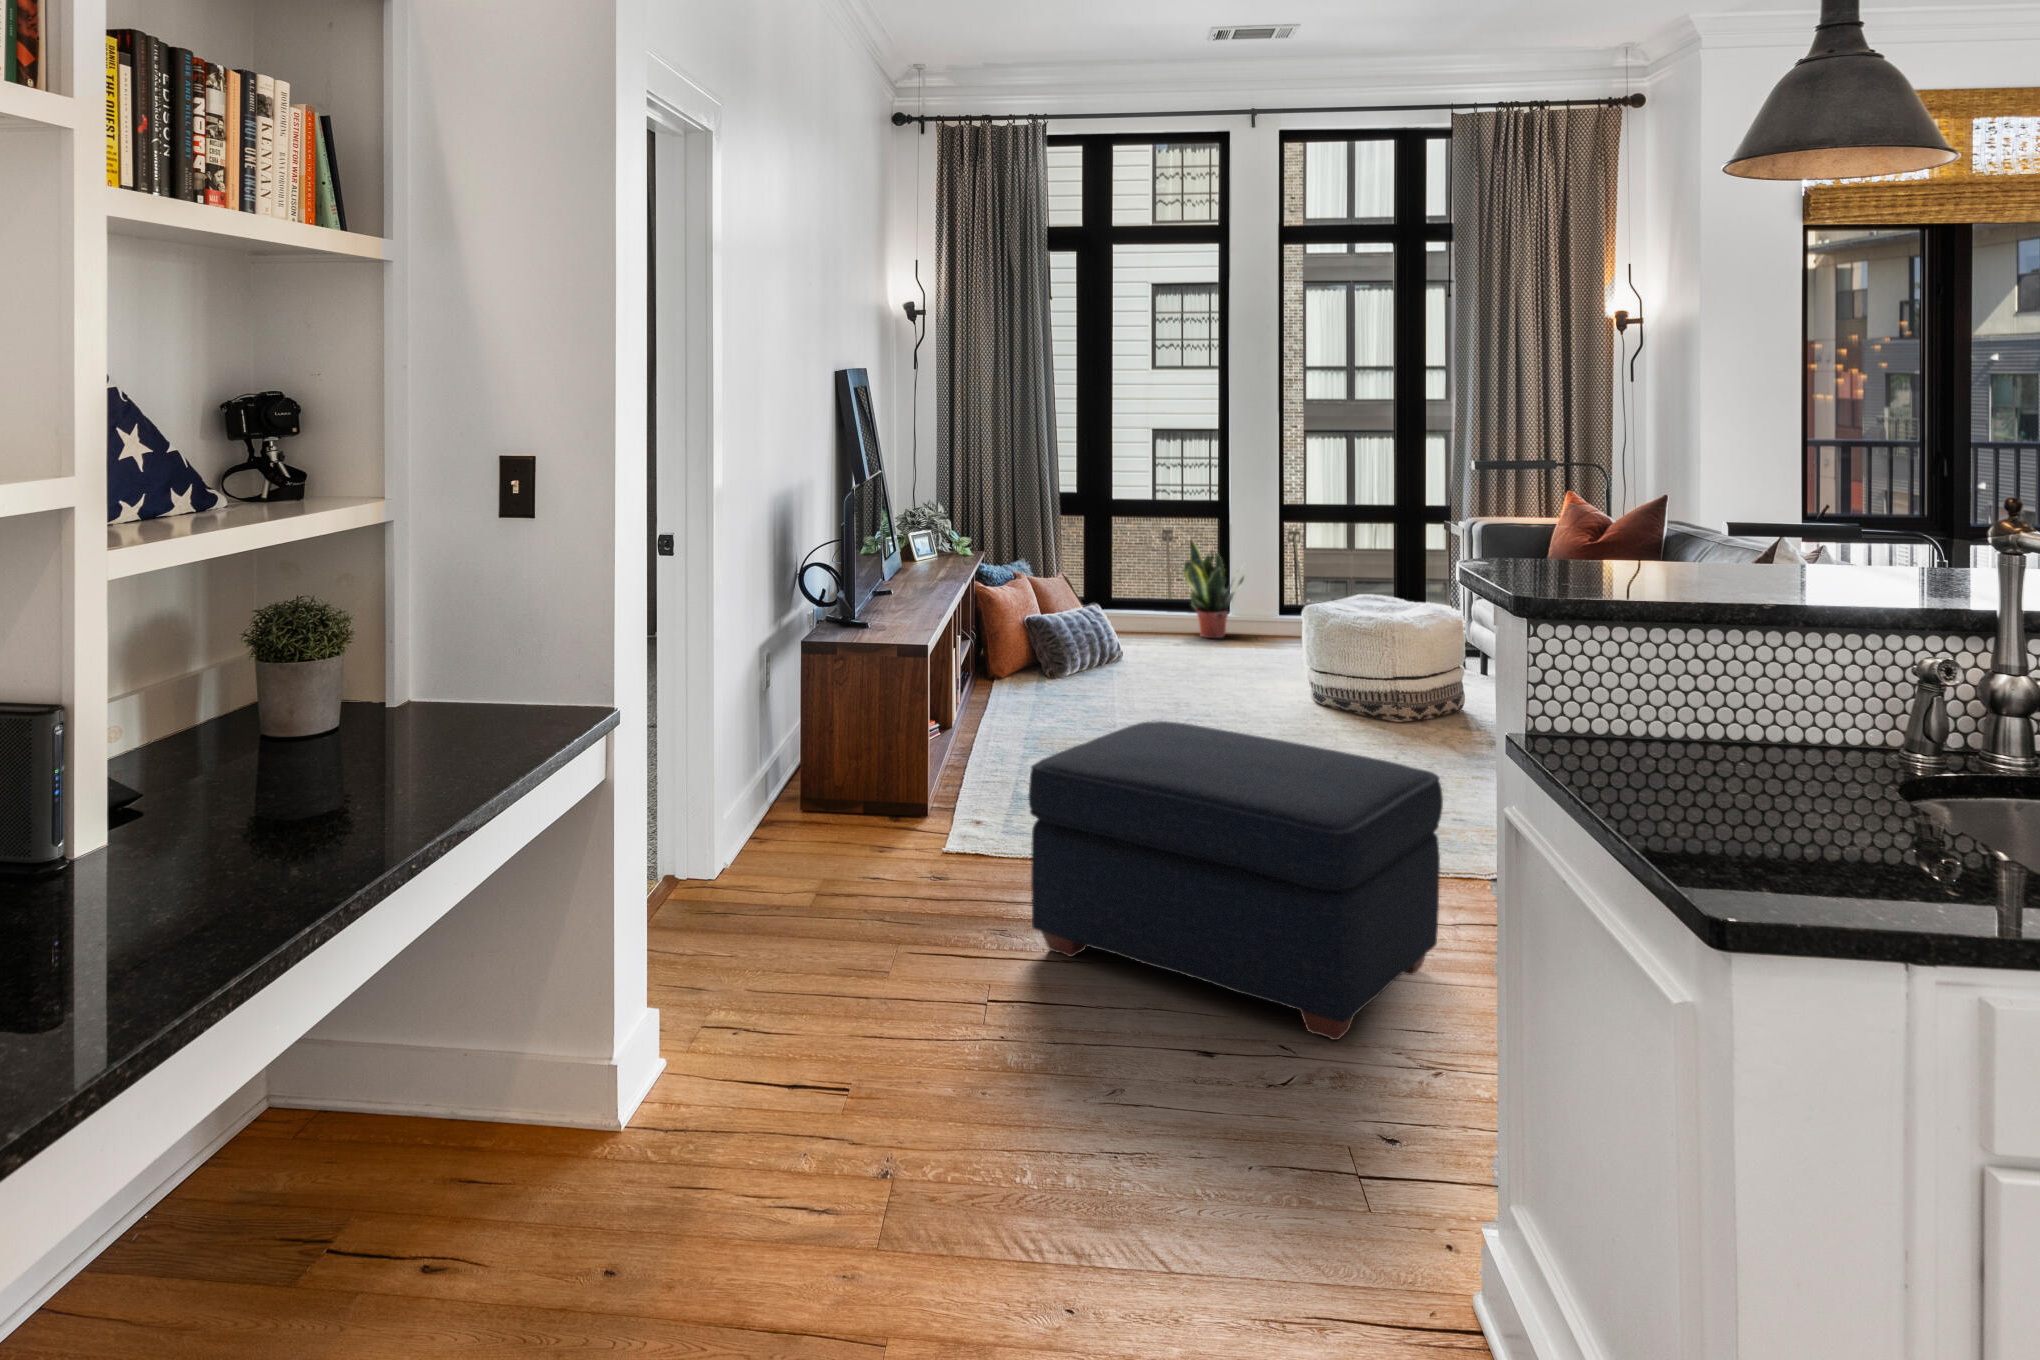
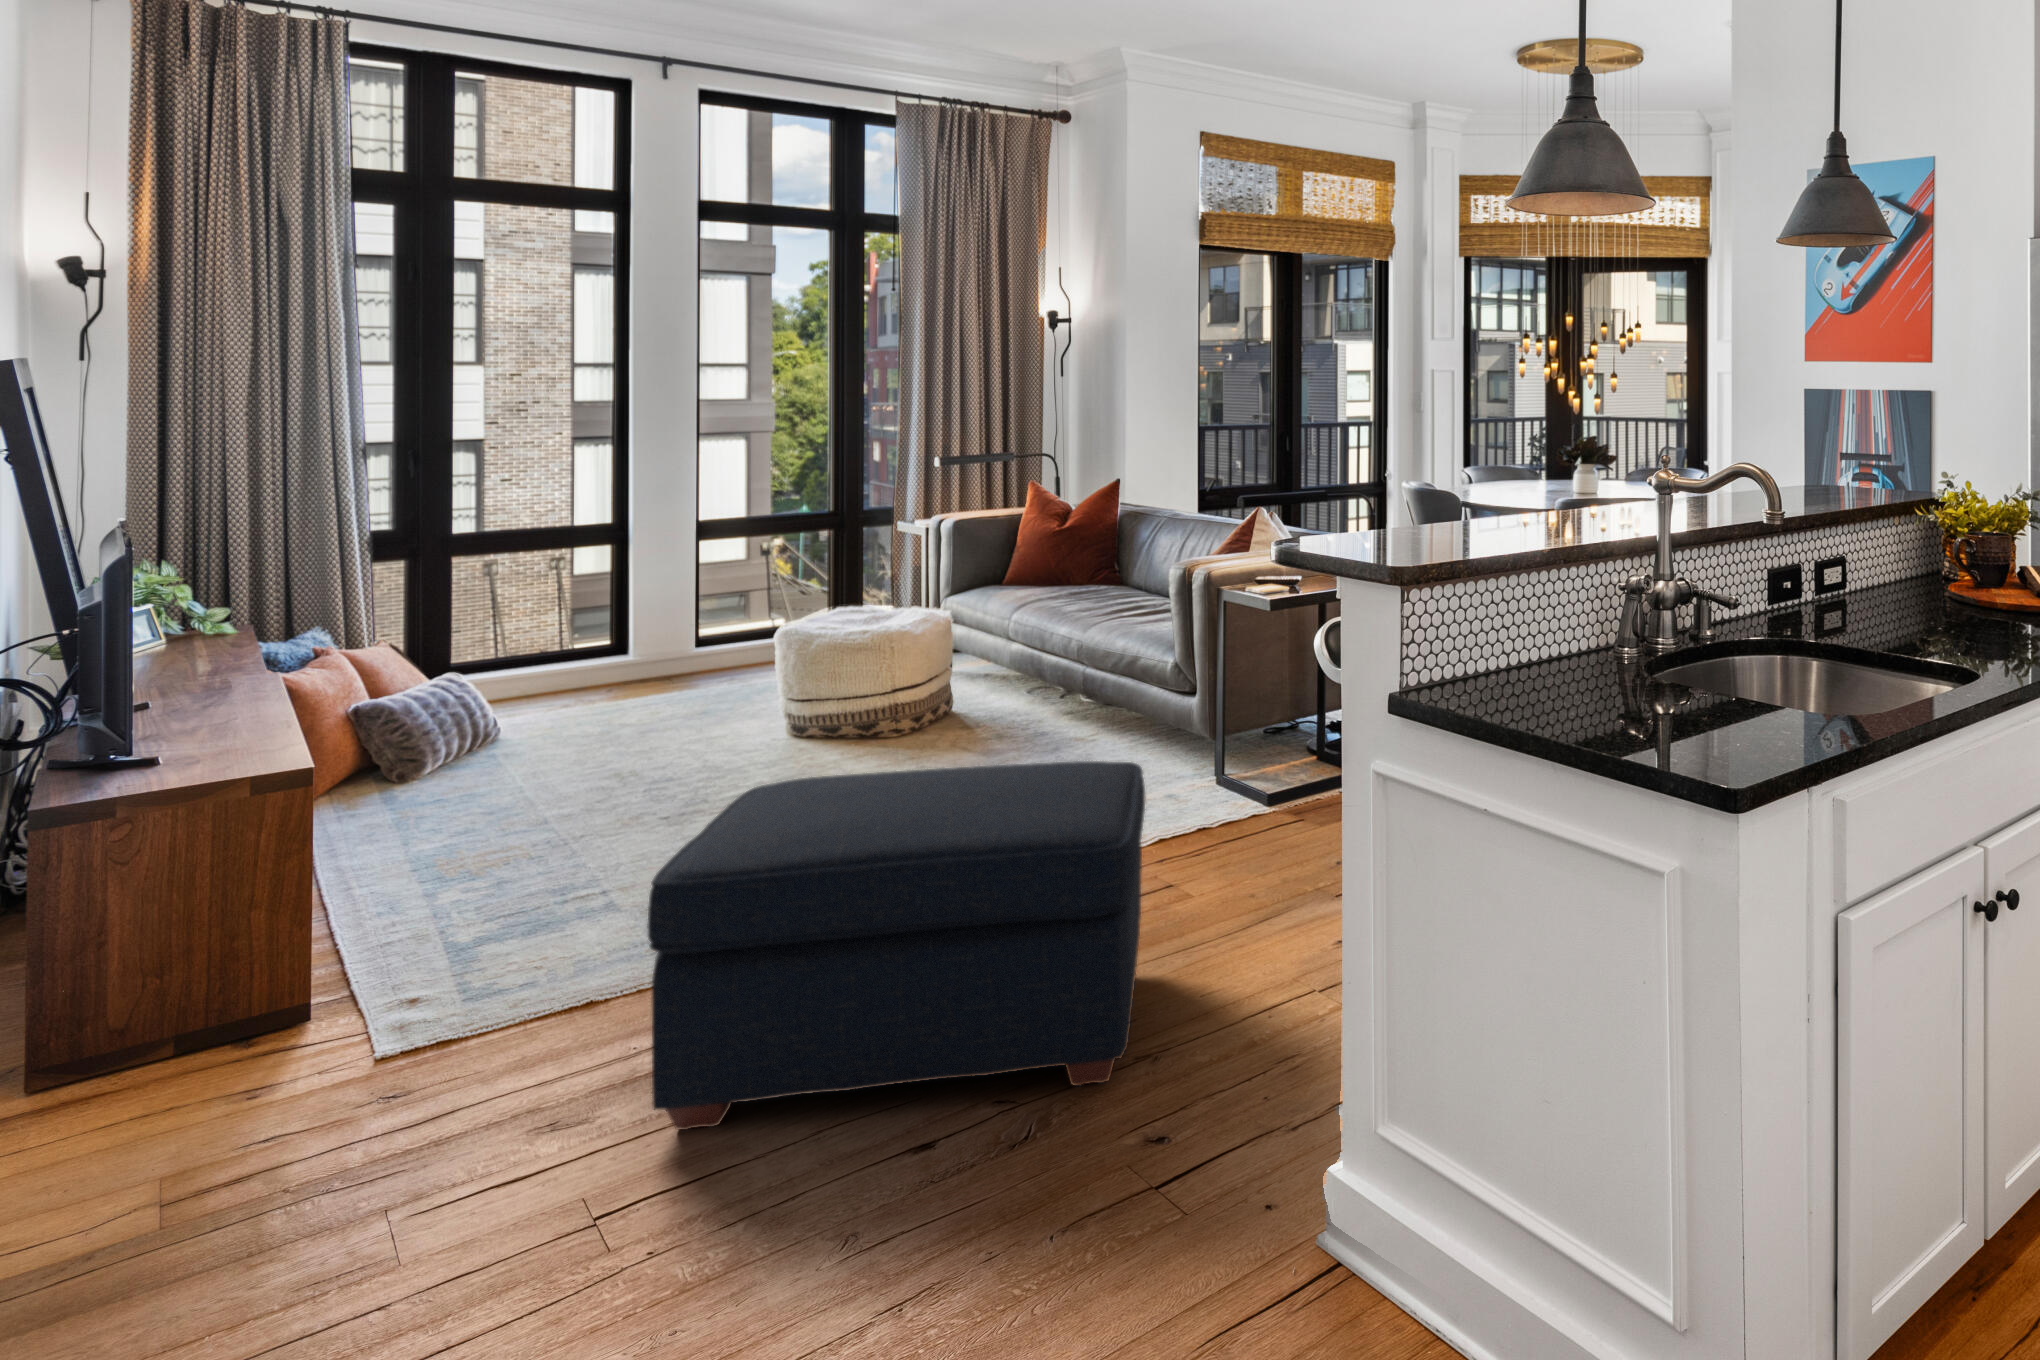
potted plant: present [1184,540,1244,638] -> none [560,571,650,689]

